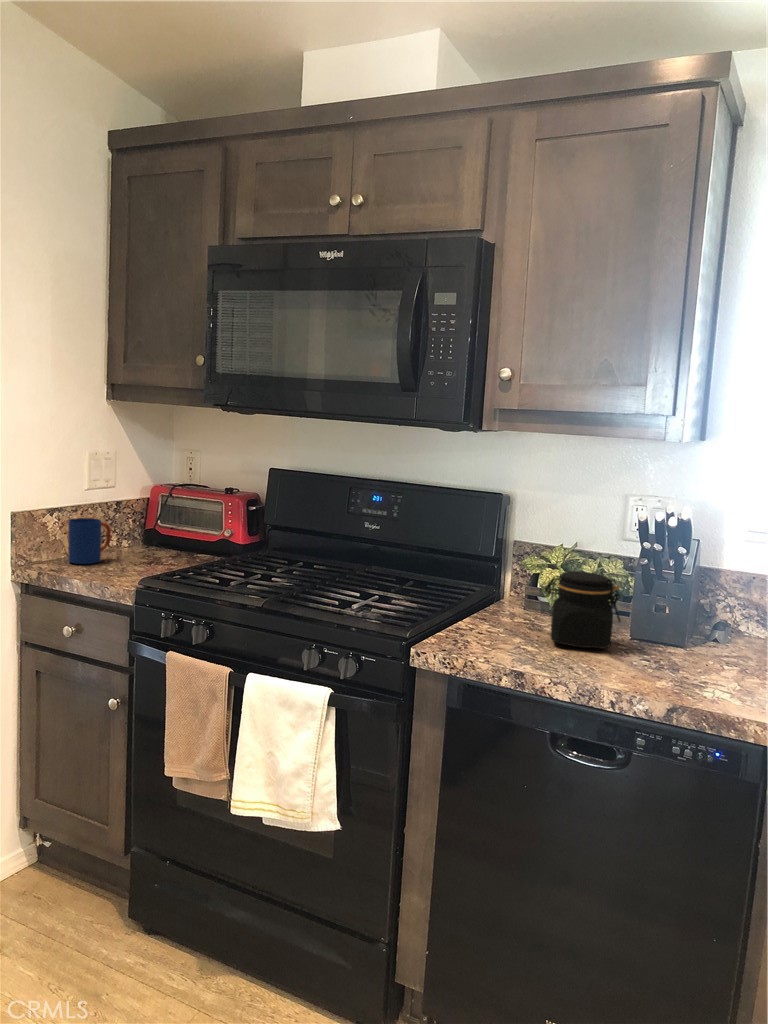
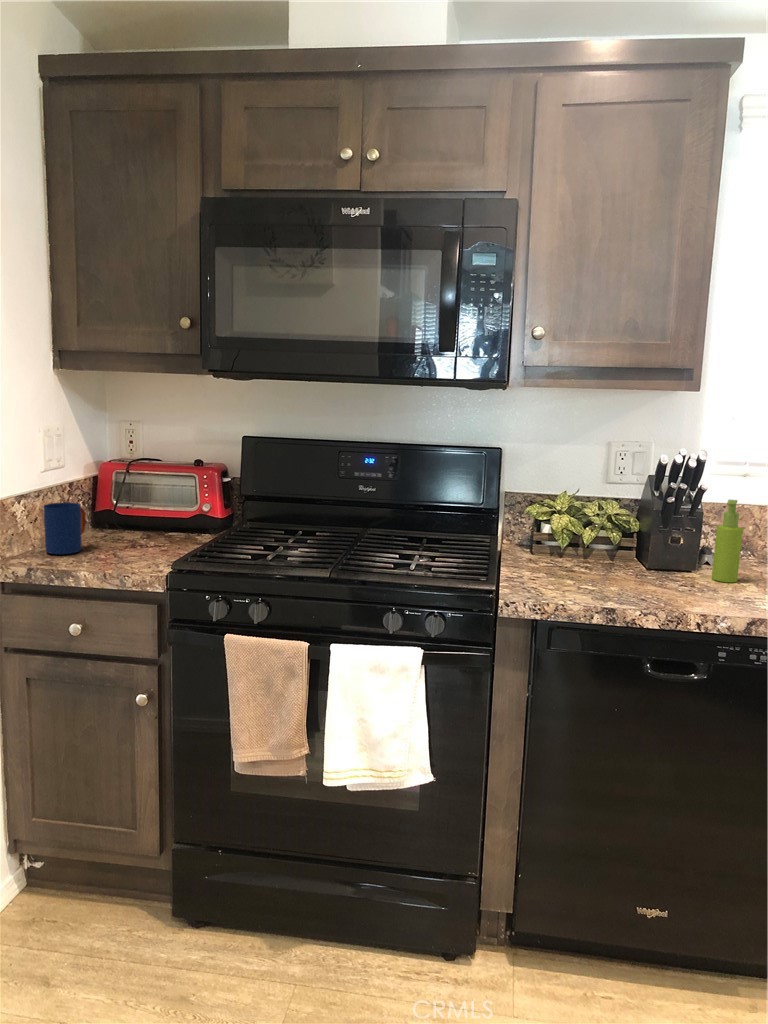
soap dispenser: none [693,566,730,663] -> present [712,499,743,582]
jar: present [545,571,621,648] -> none [588,514,656,582]

